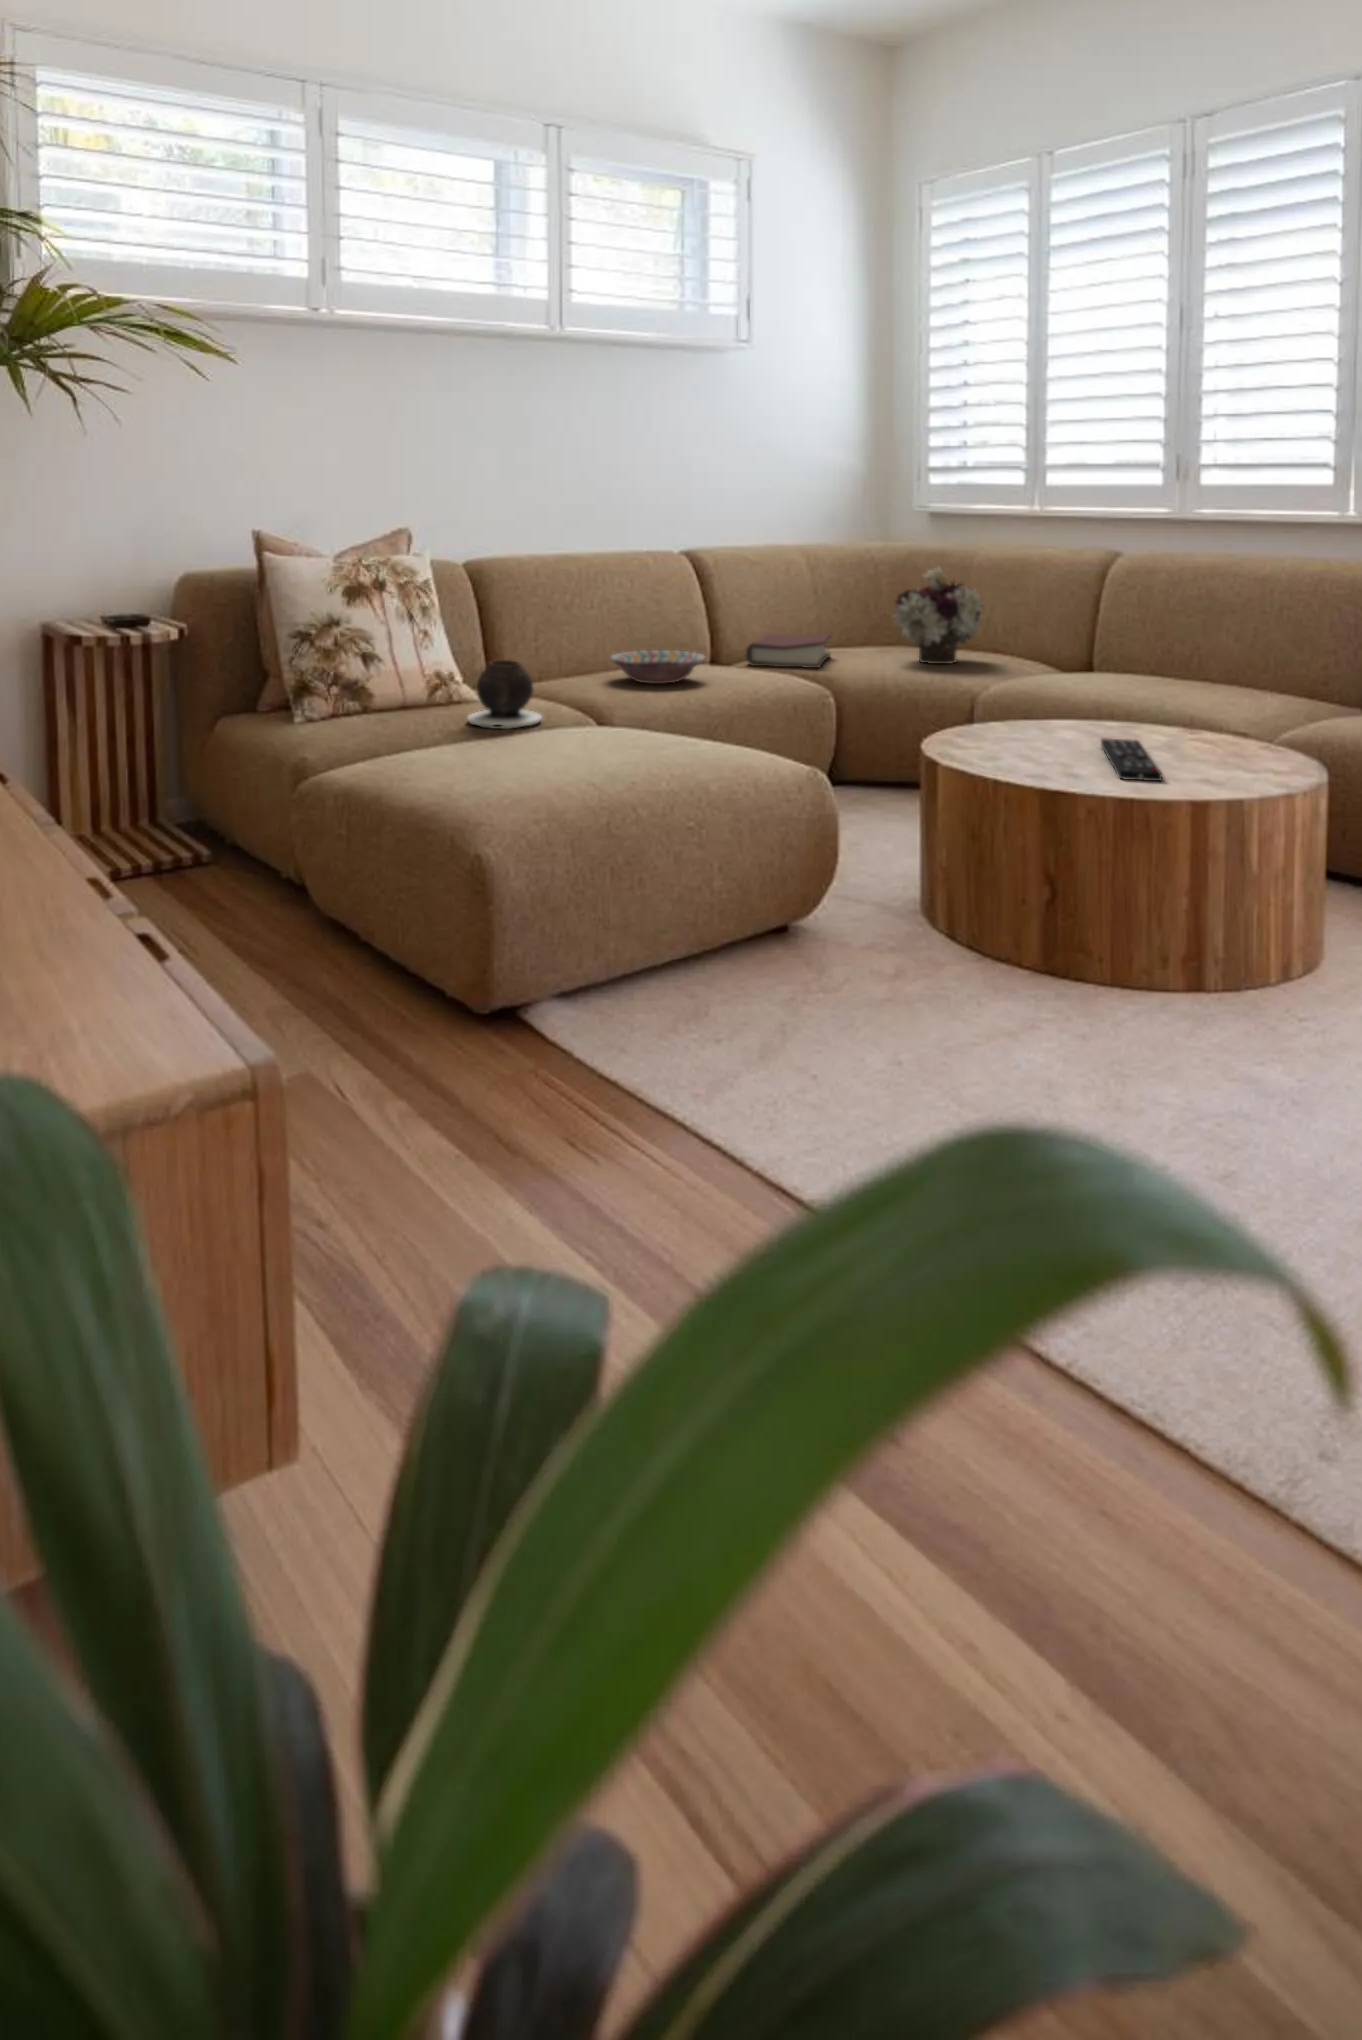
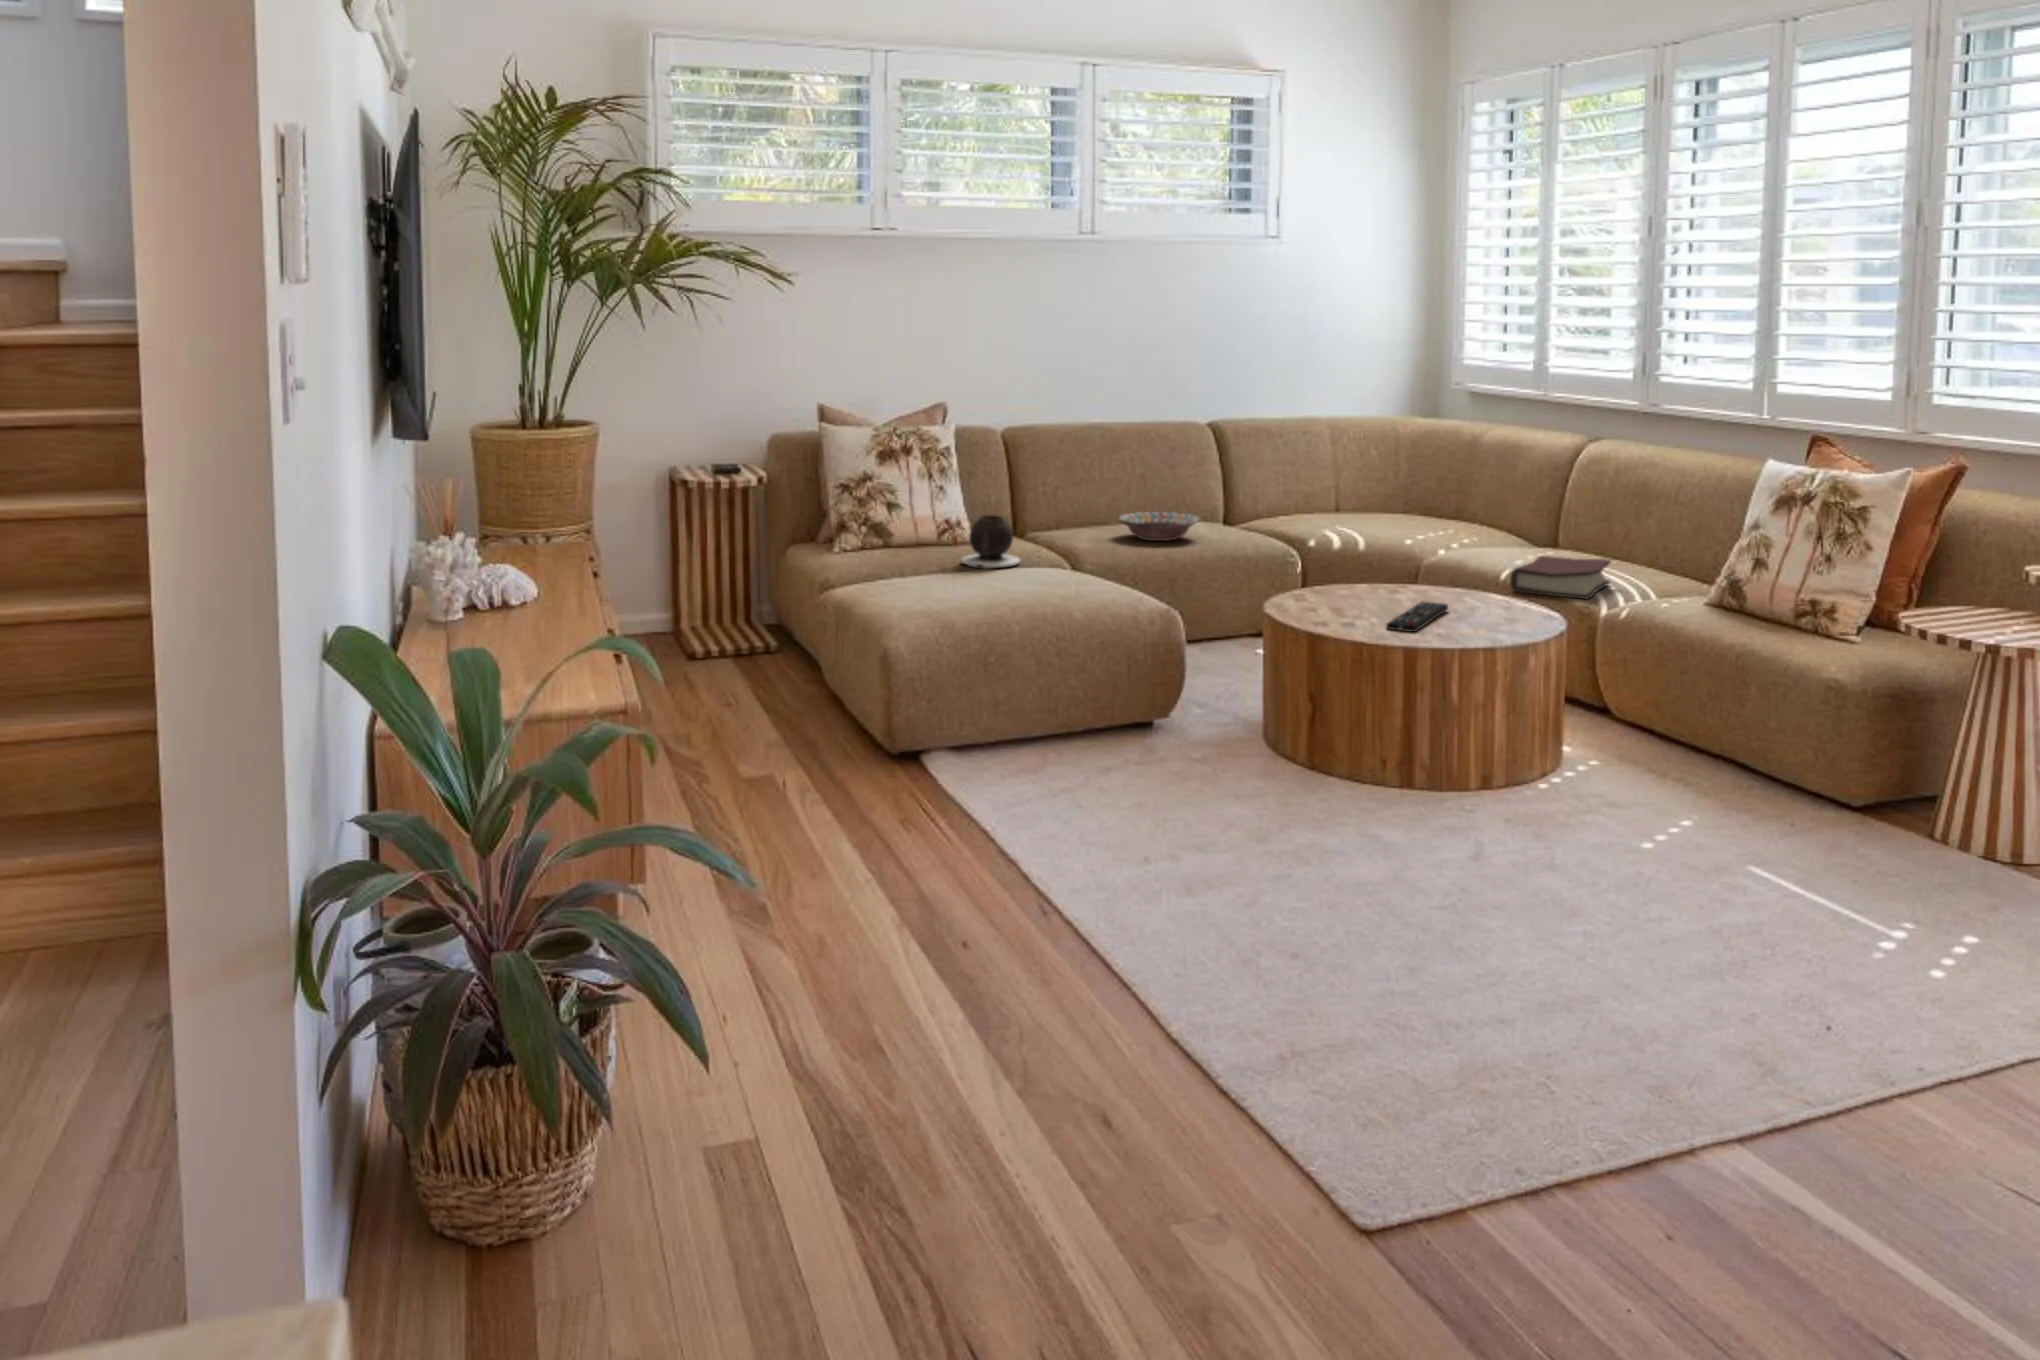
flower arrangement: present [893,568,982,664] -> none [1388,450,1478,537]
hardback book: present [746,634,830,668] -> present [1510,556,1610,599]

